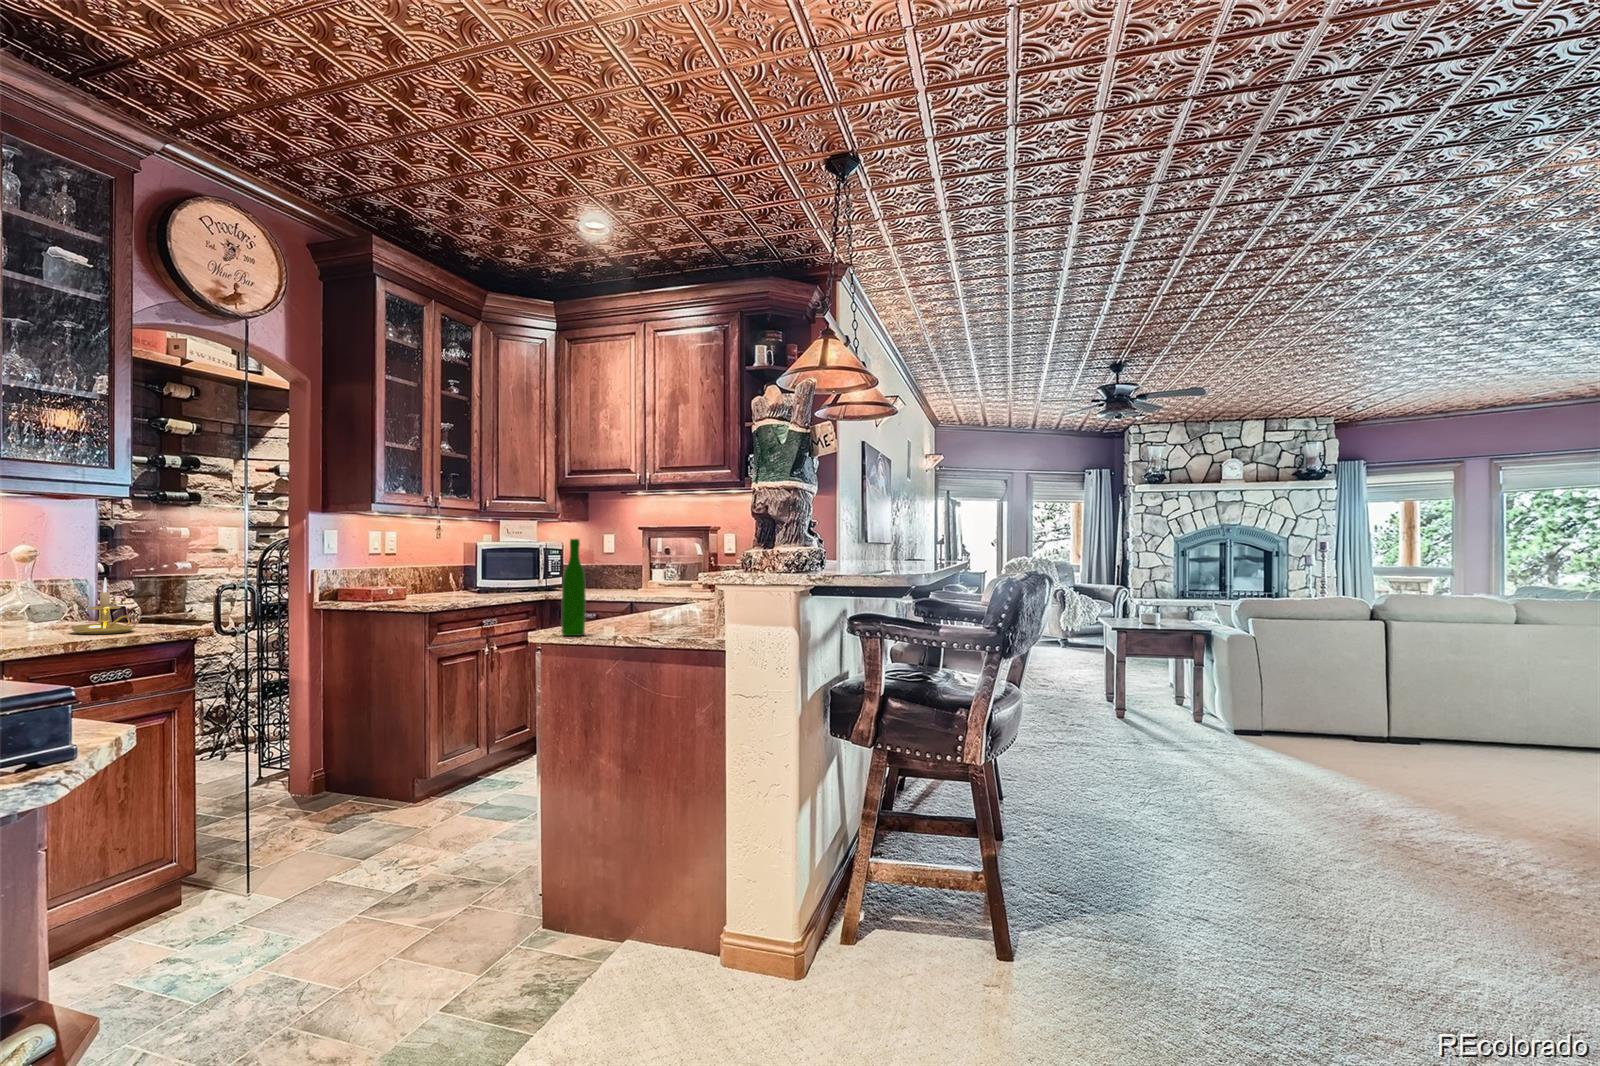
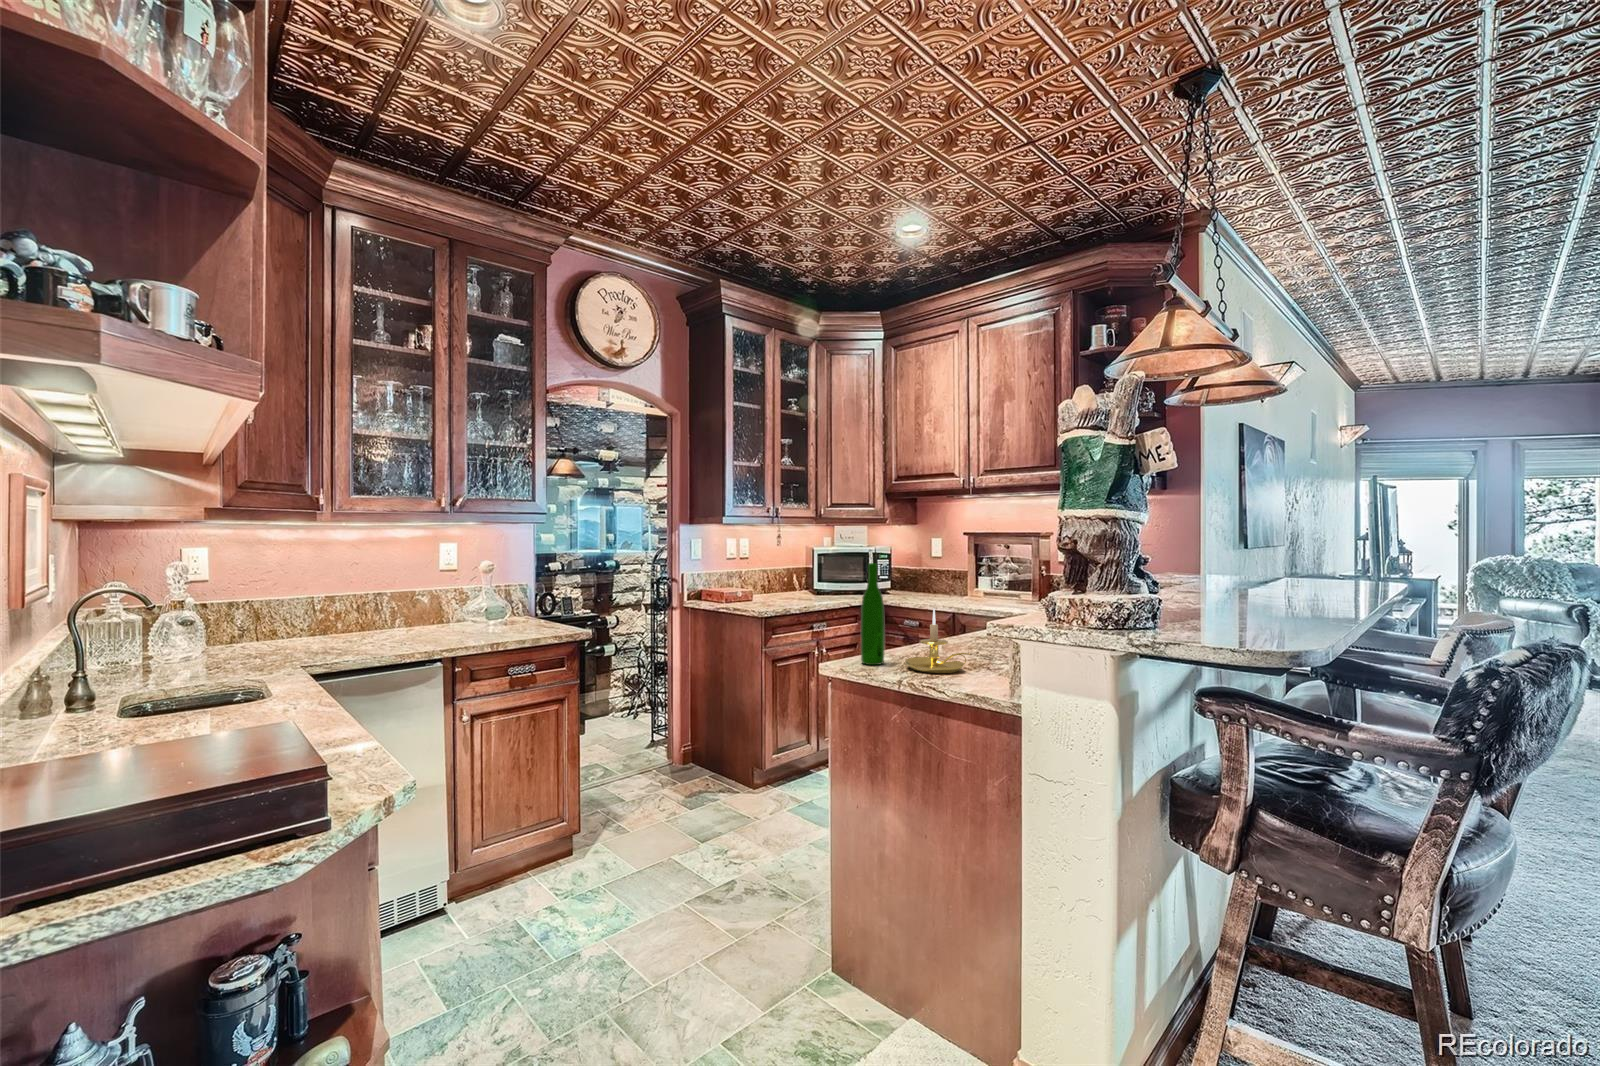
candle holder: present [71,578,136,634] -> present [905,609,970,673]

